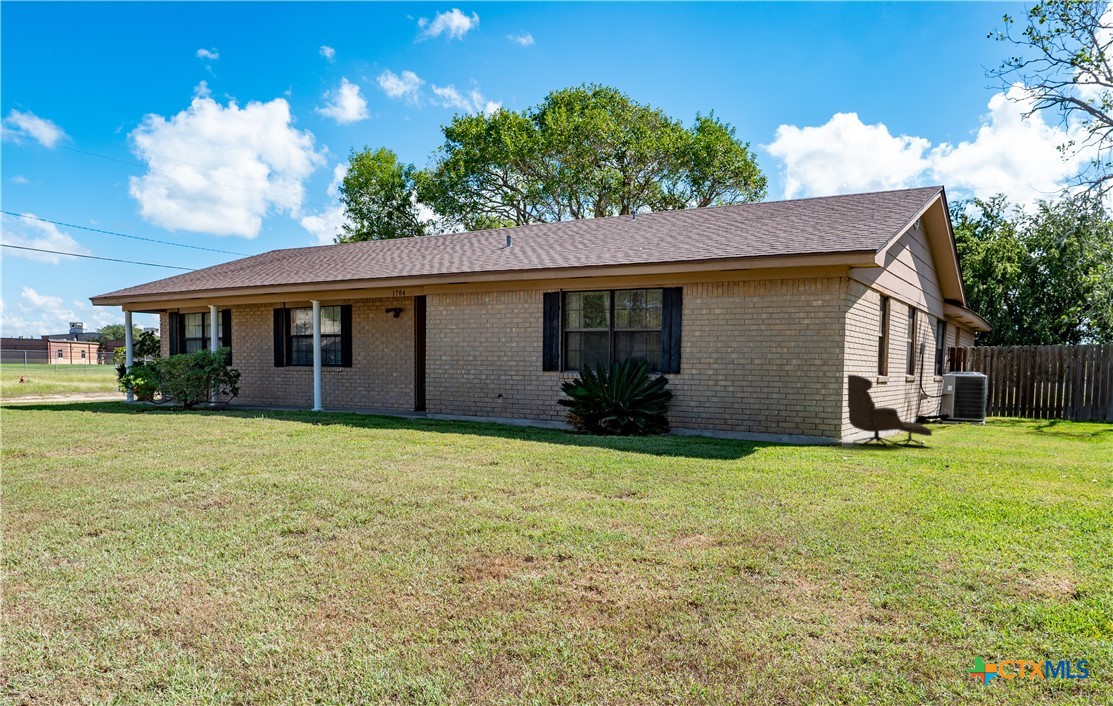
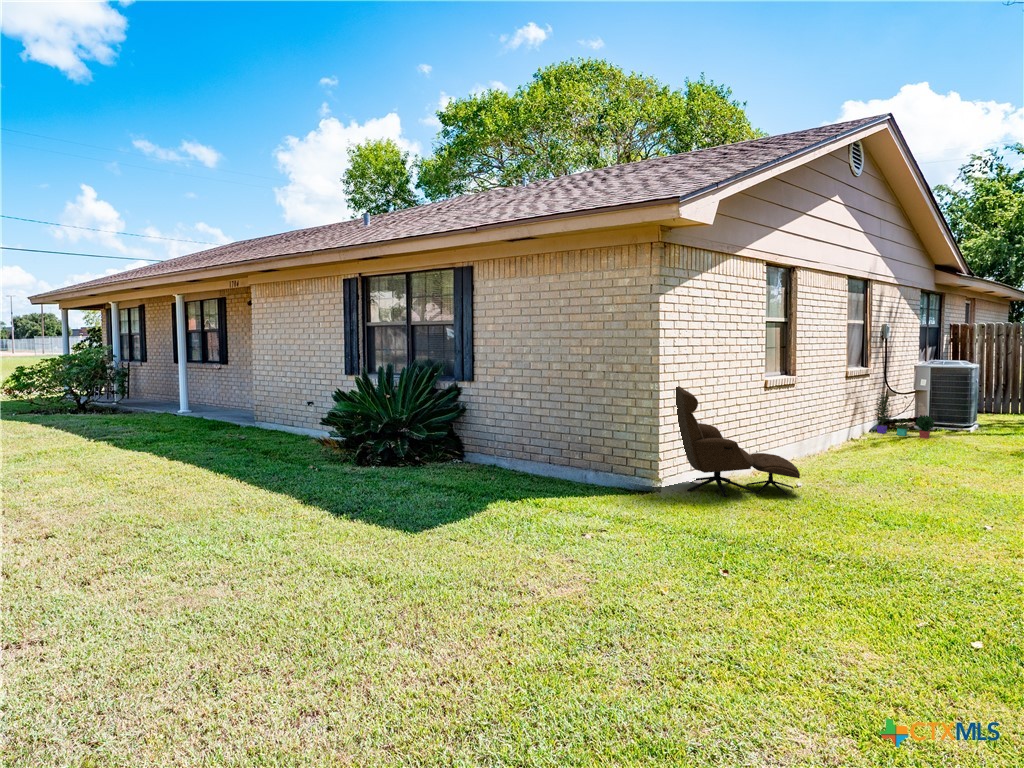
potted plant: none [921,394,967,427] -> present [875,394,935,439]

